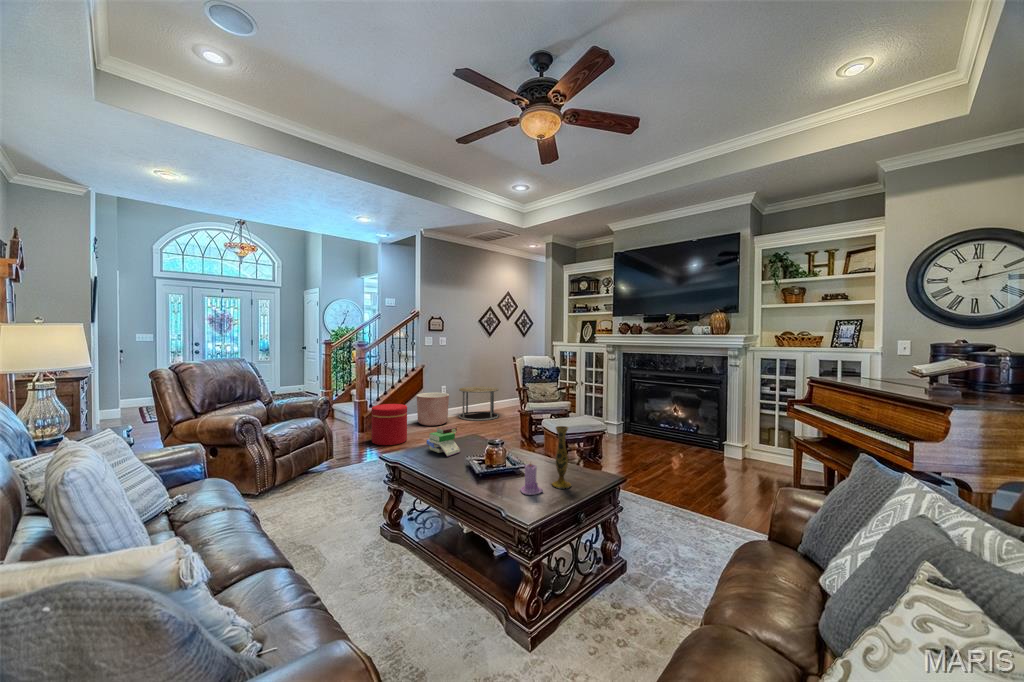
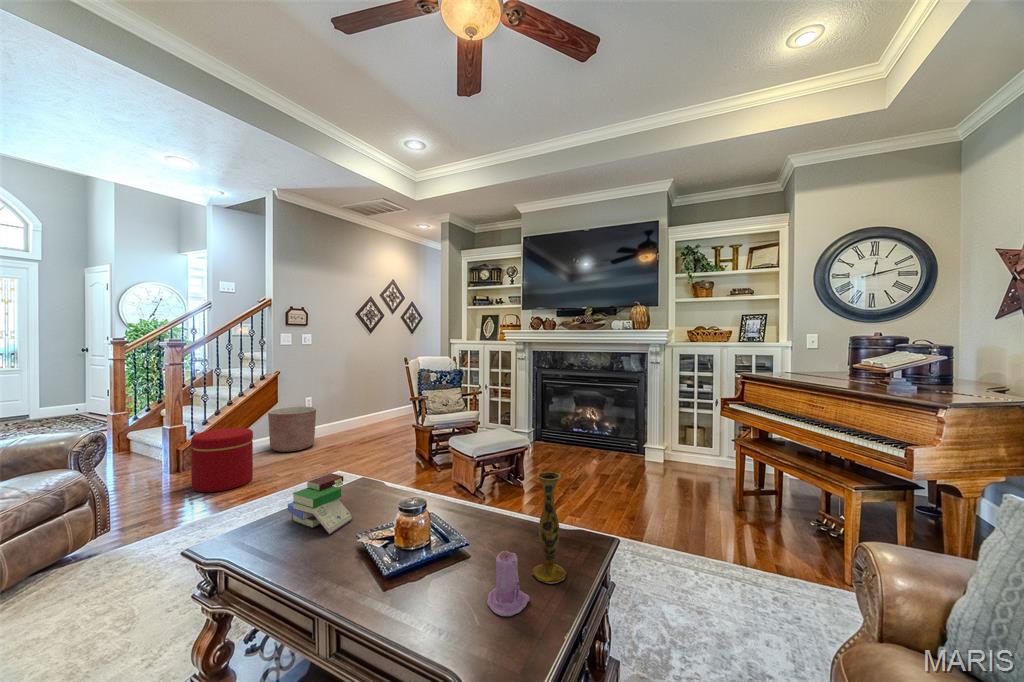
side table: present [459,387,499,421] -> none [329,395,383,439]

